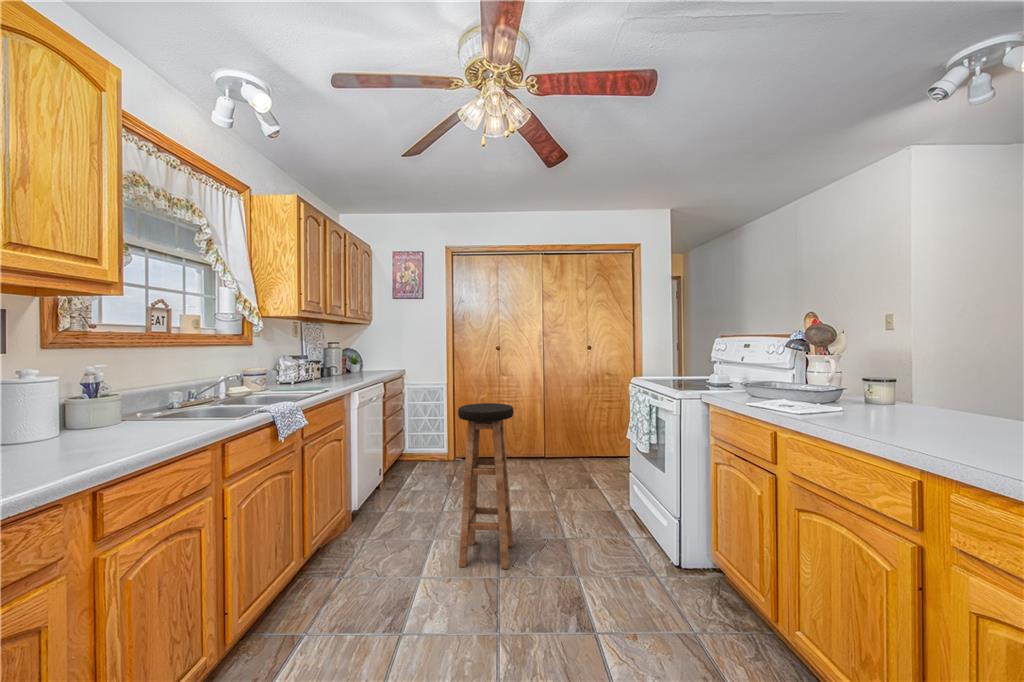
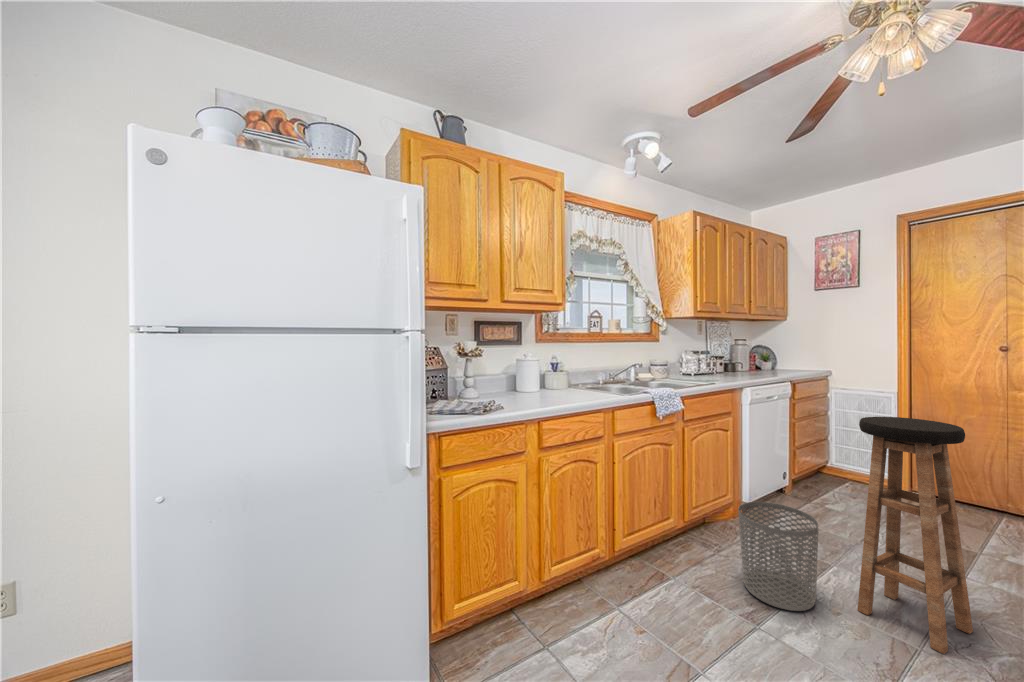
waste bin: none [371,500,436,602] -> present [738,502,818,611]

